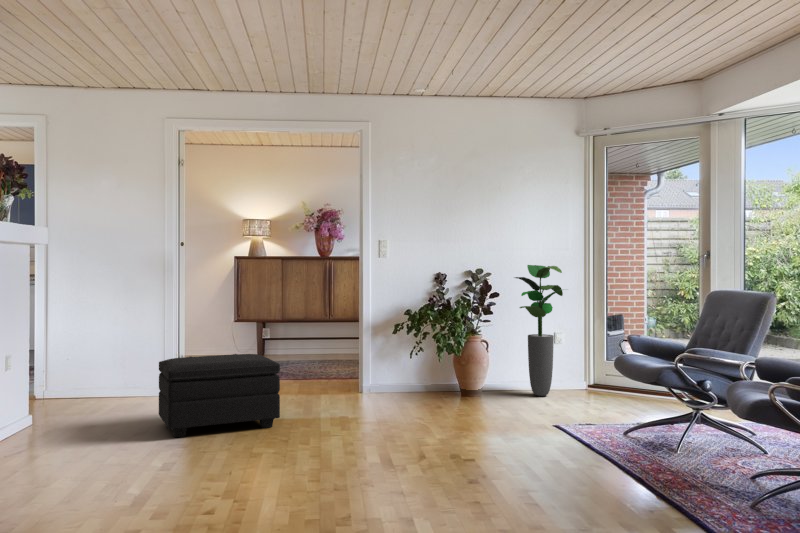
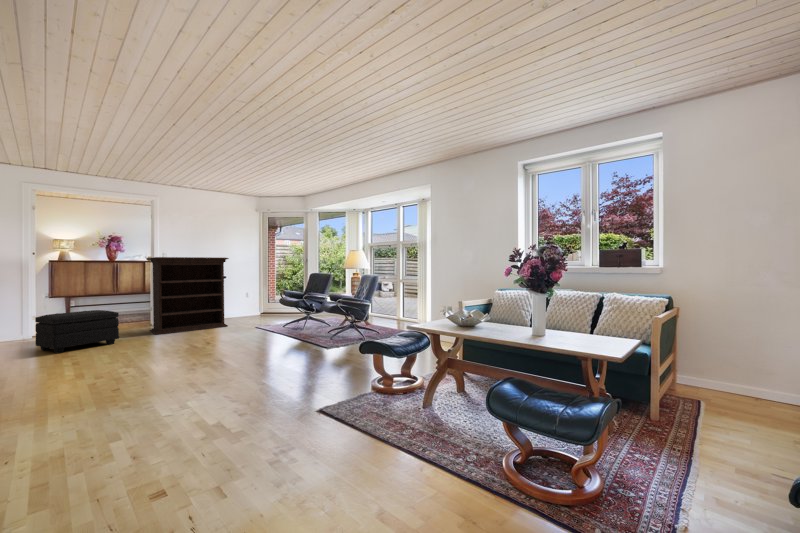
bookshelf: none [347,249,499,413] -> present [147,257,229,335]
potted plant: present [515,265,563,396] -> none [232,264,259,321]

